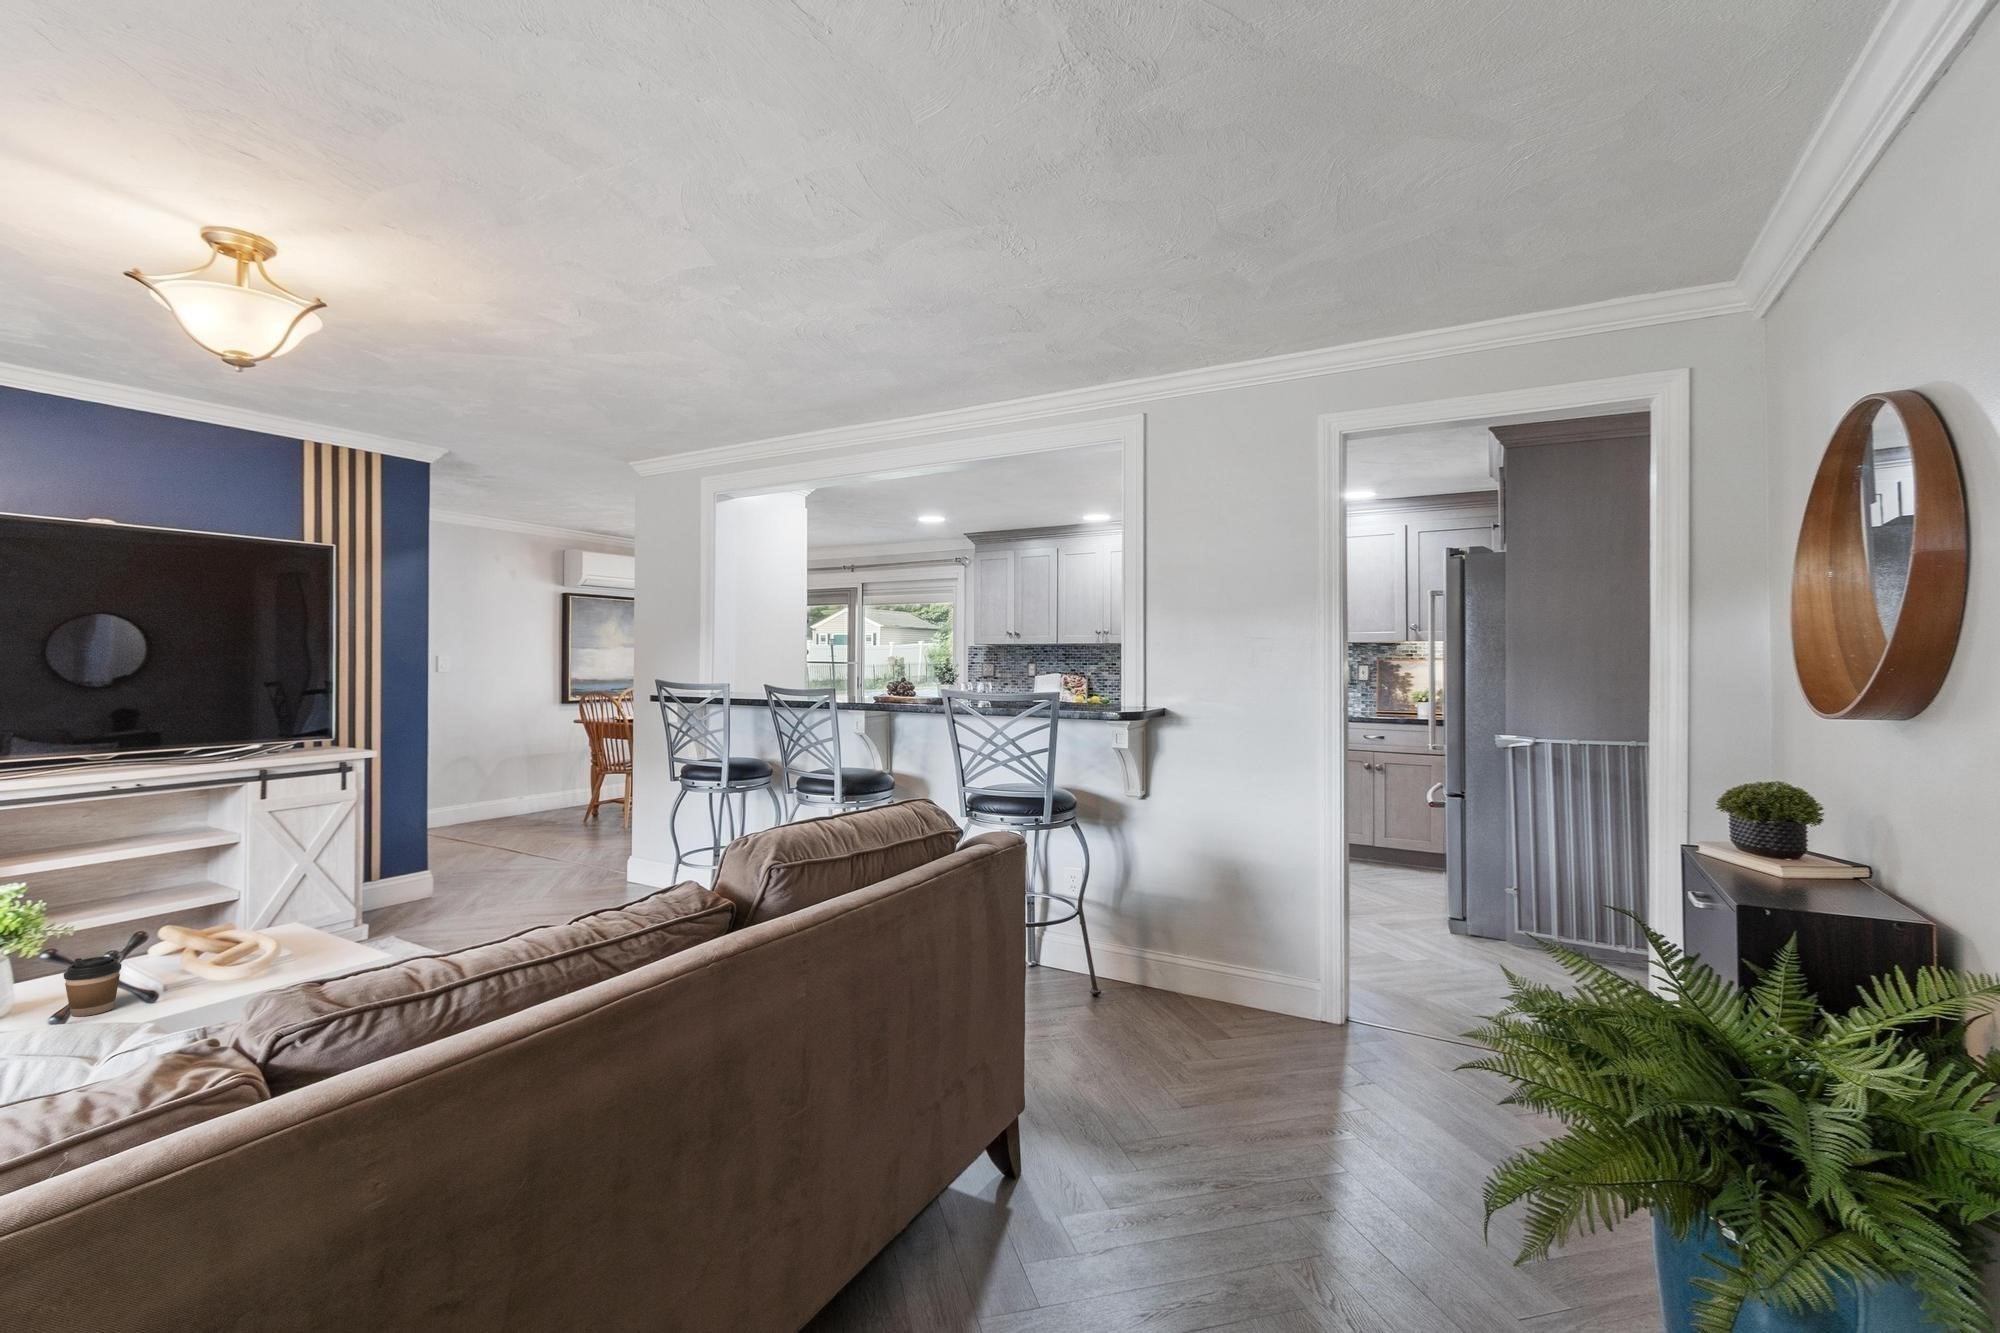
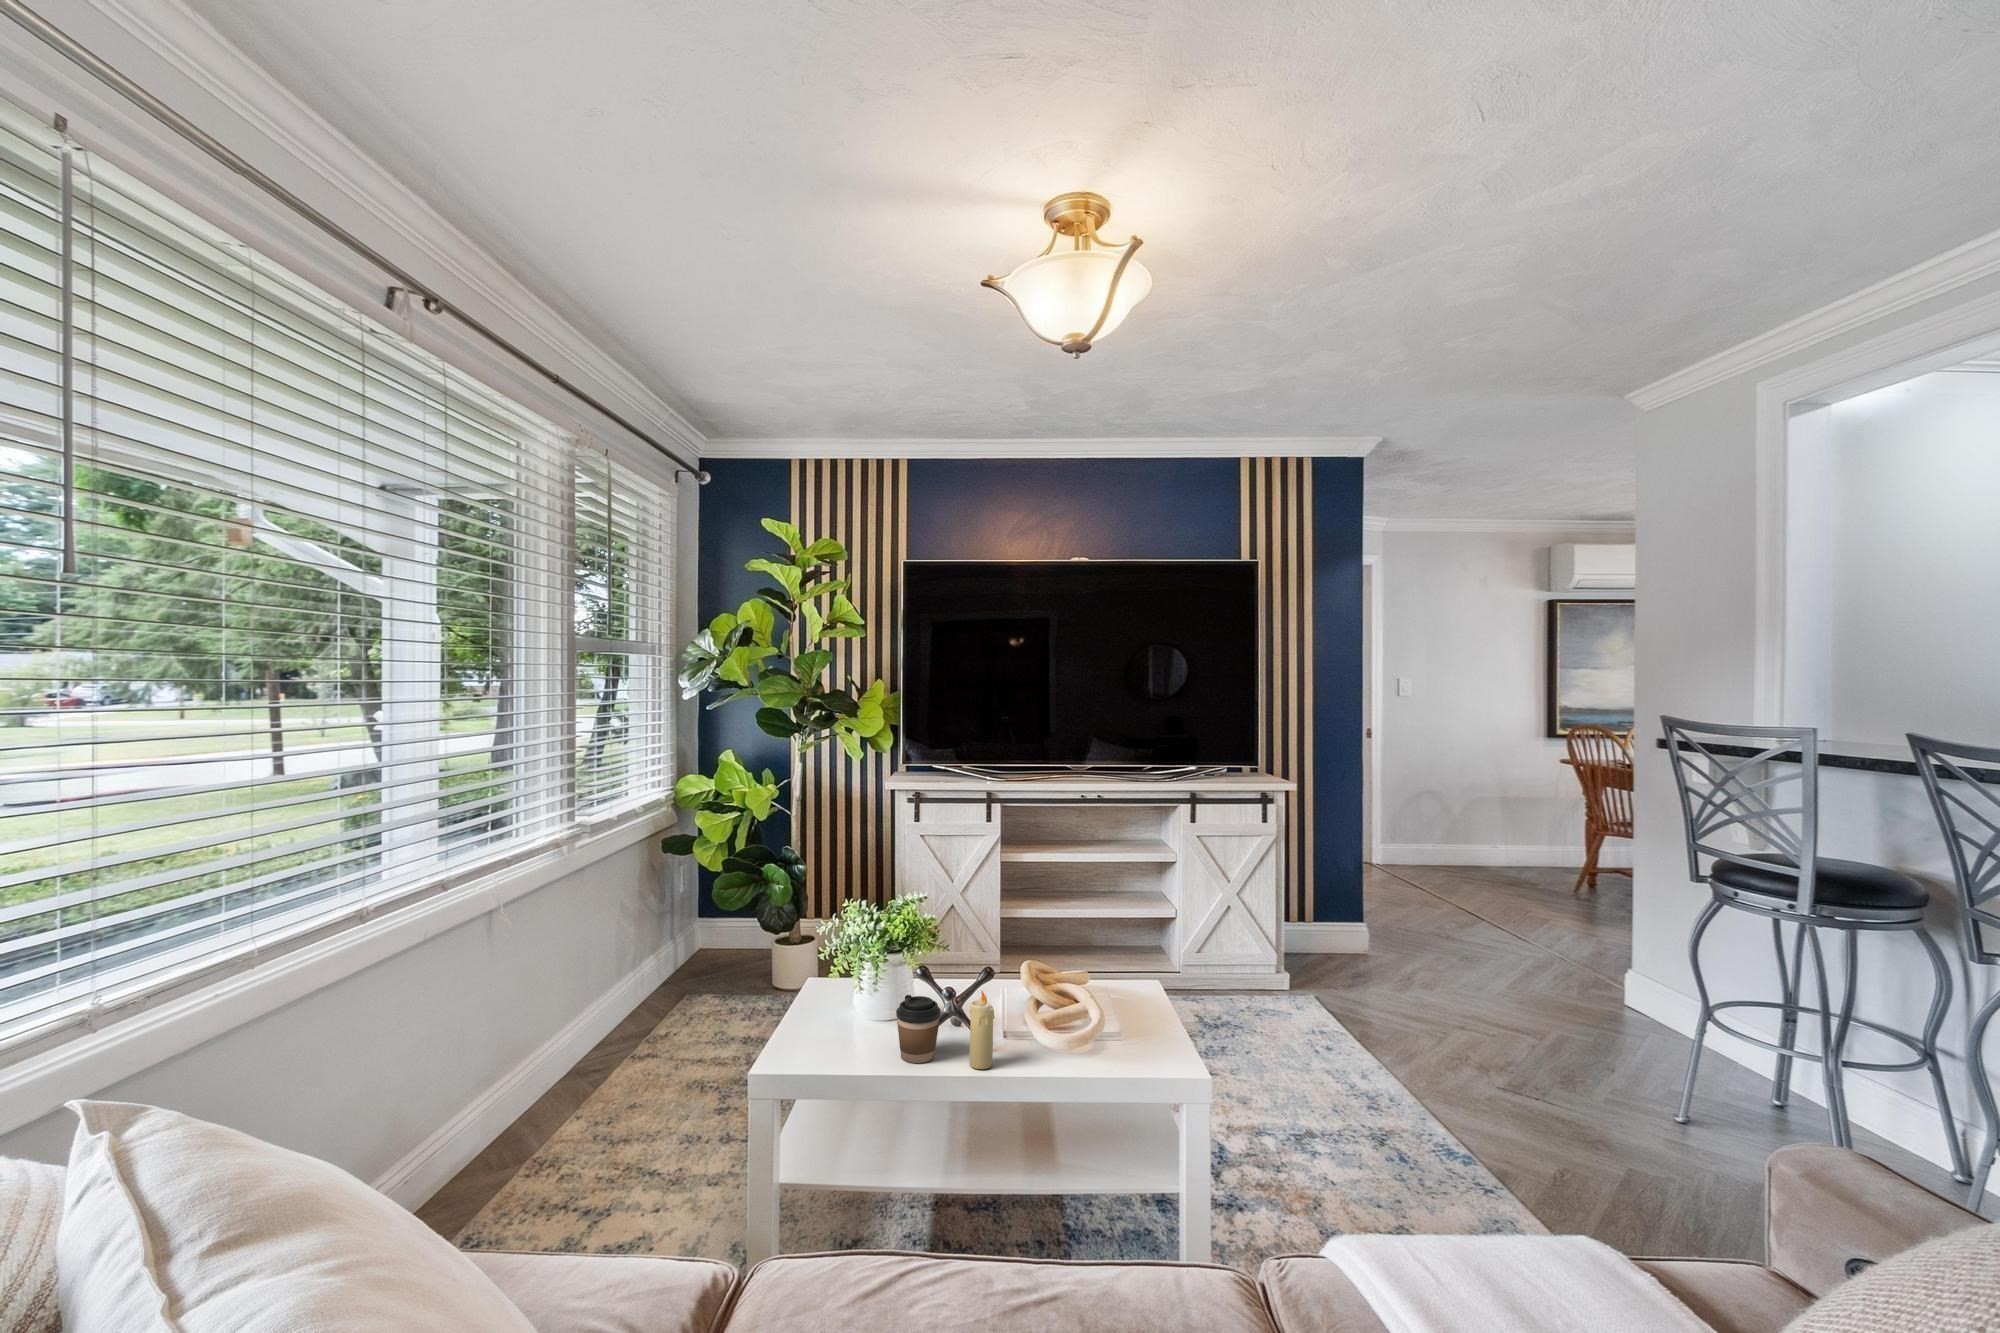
candle: none [158,932,188,1000] -> present [969,991,995,1069]

